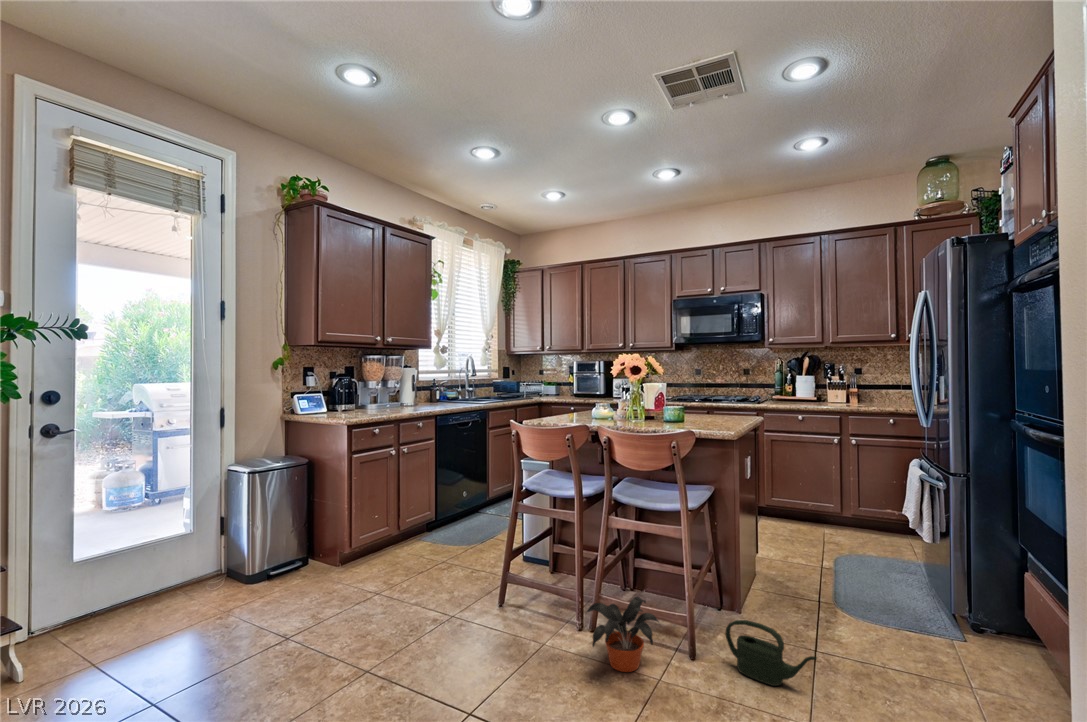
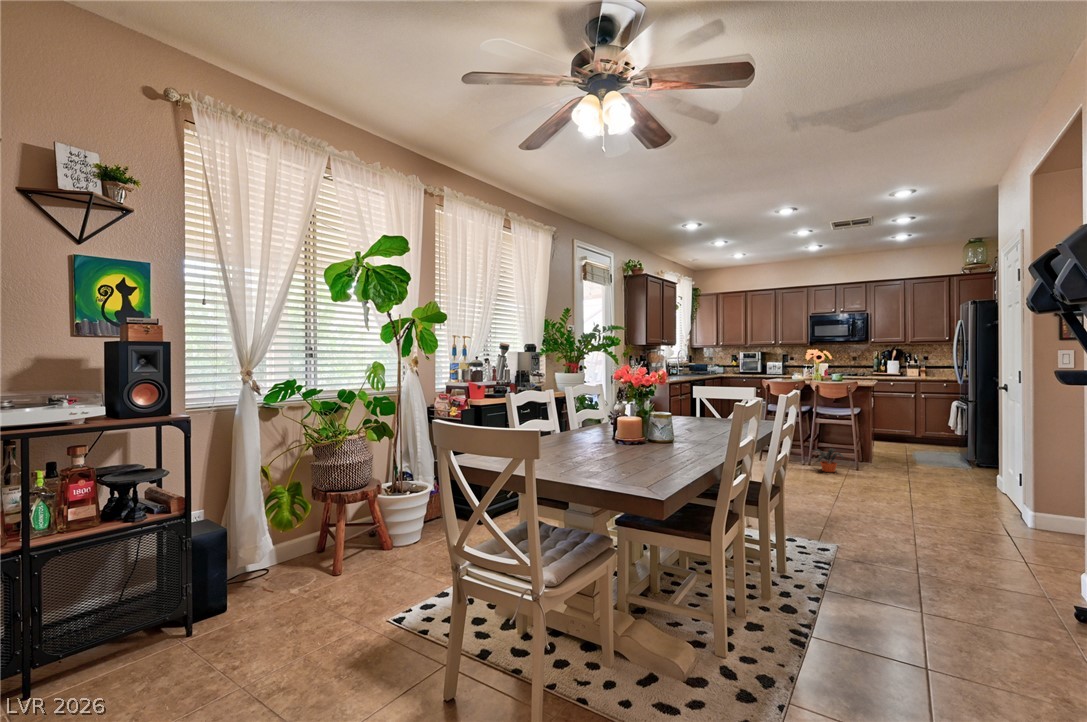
watering can: present [726,620,816,686] -> none [870,454,909,475]

